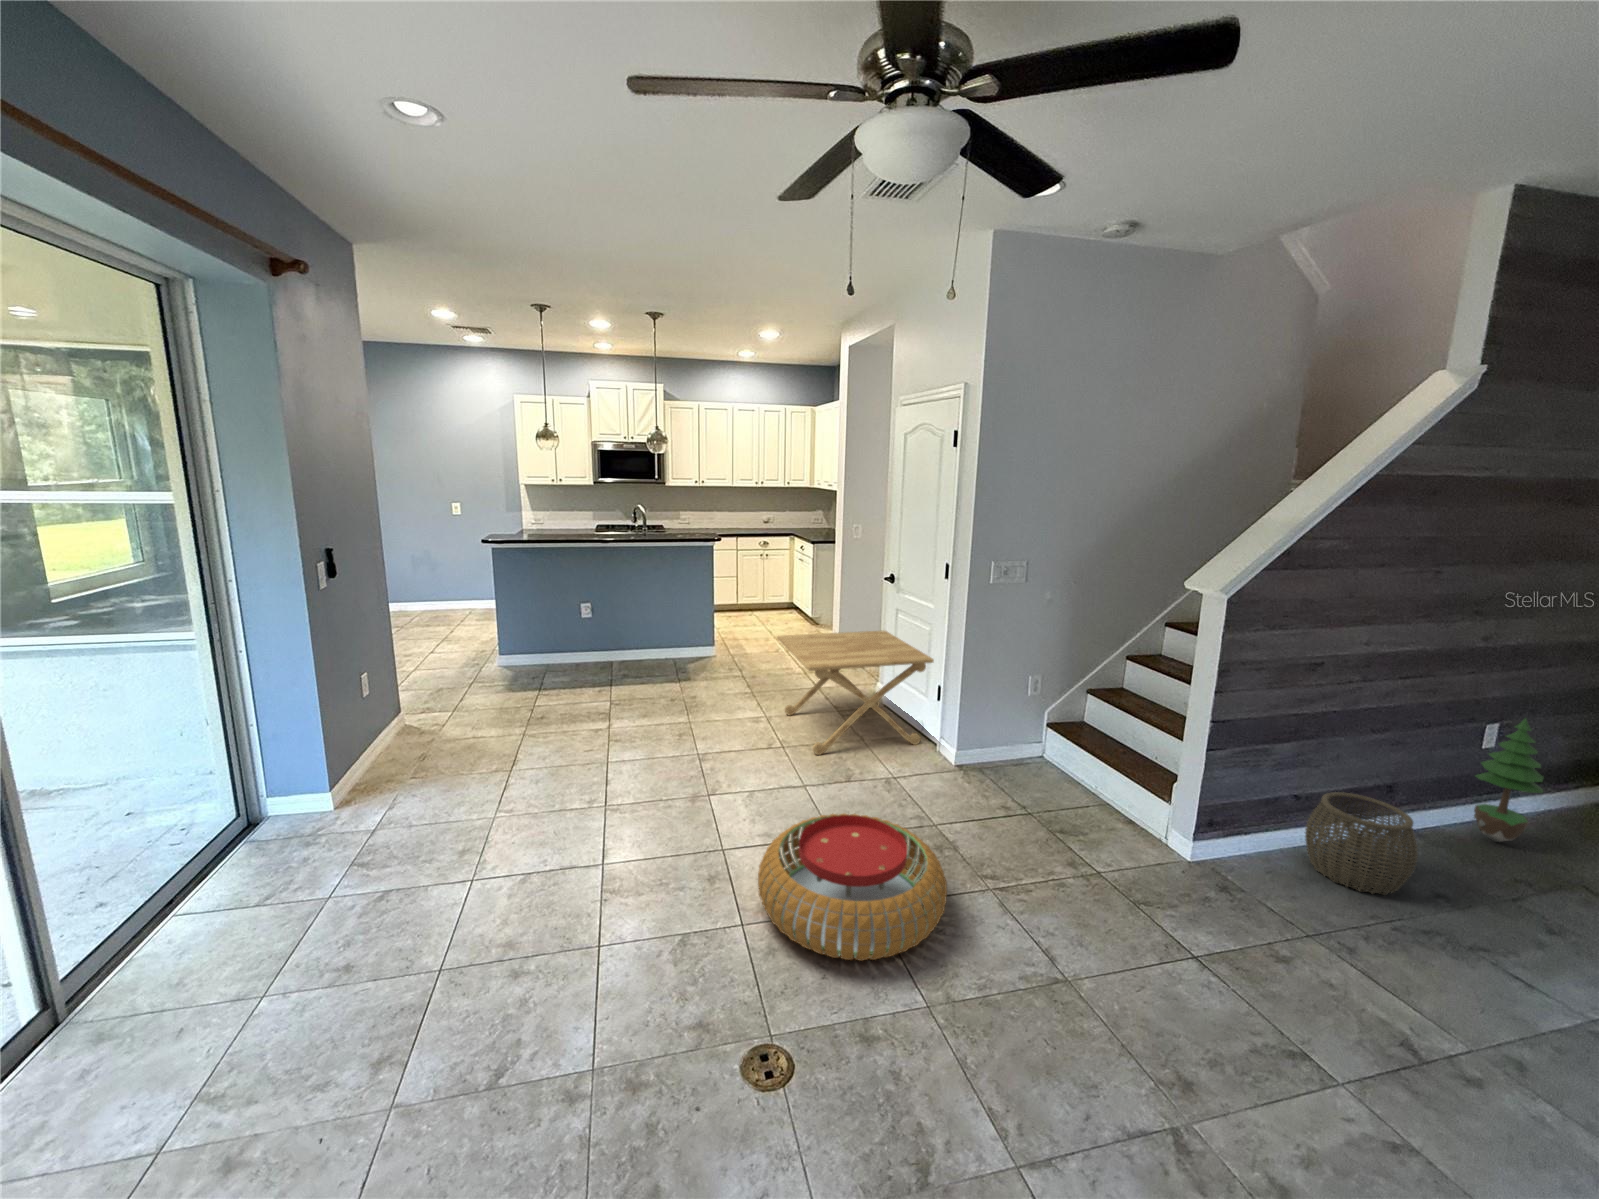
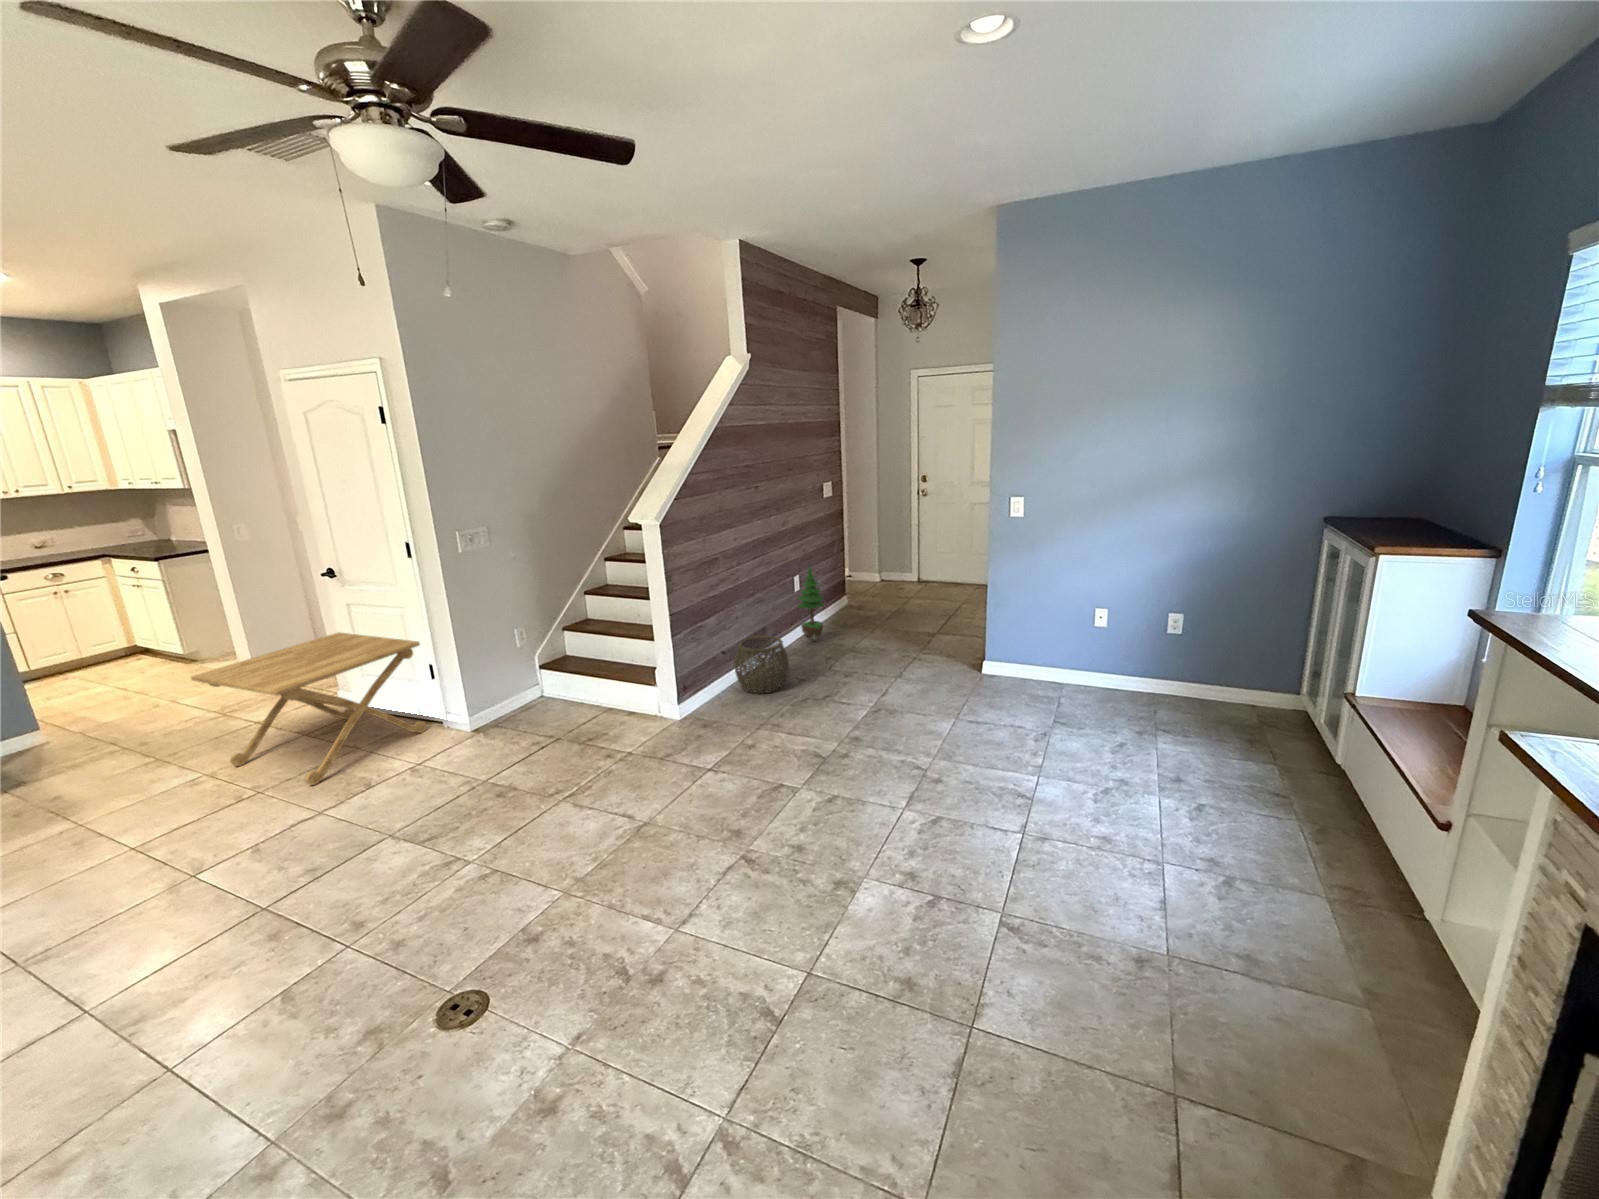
pouf: present [758,814,947,961] -> none [337,787,542,927]

